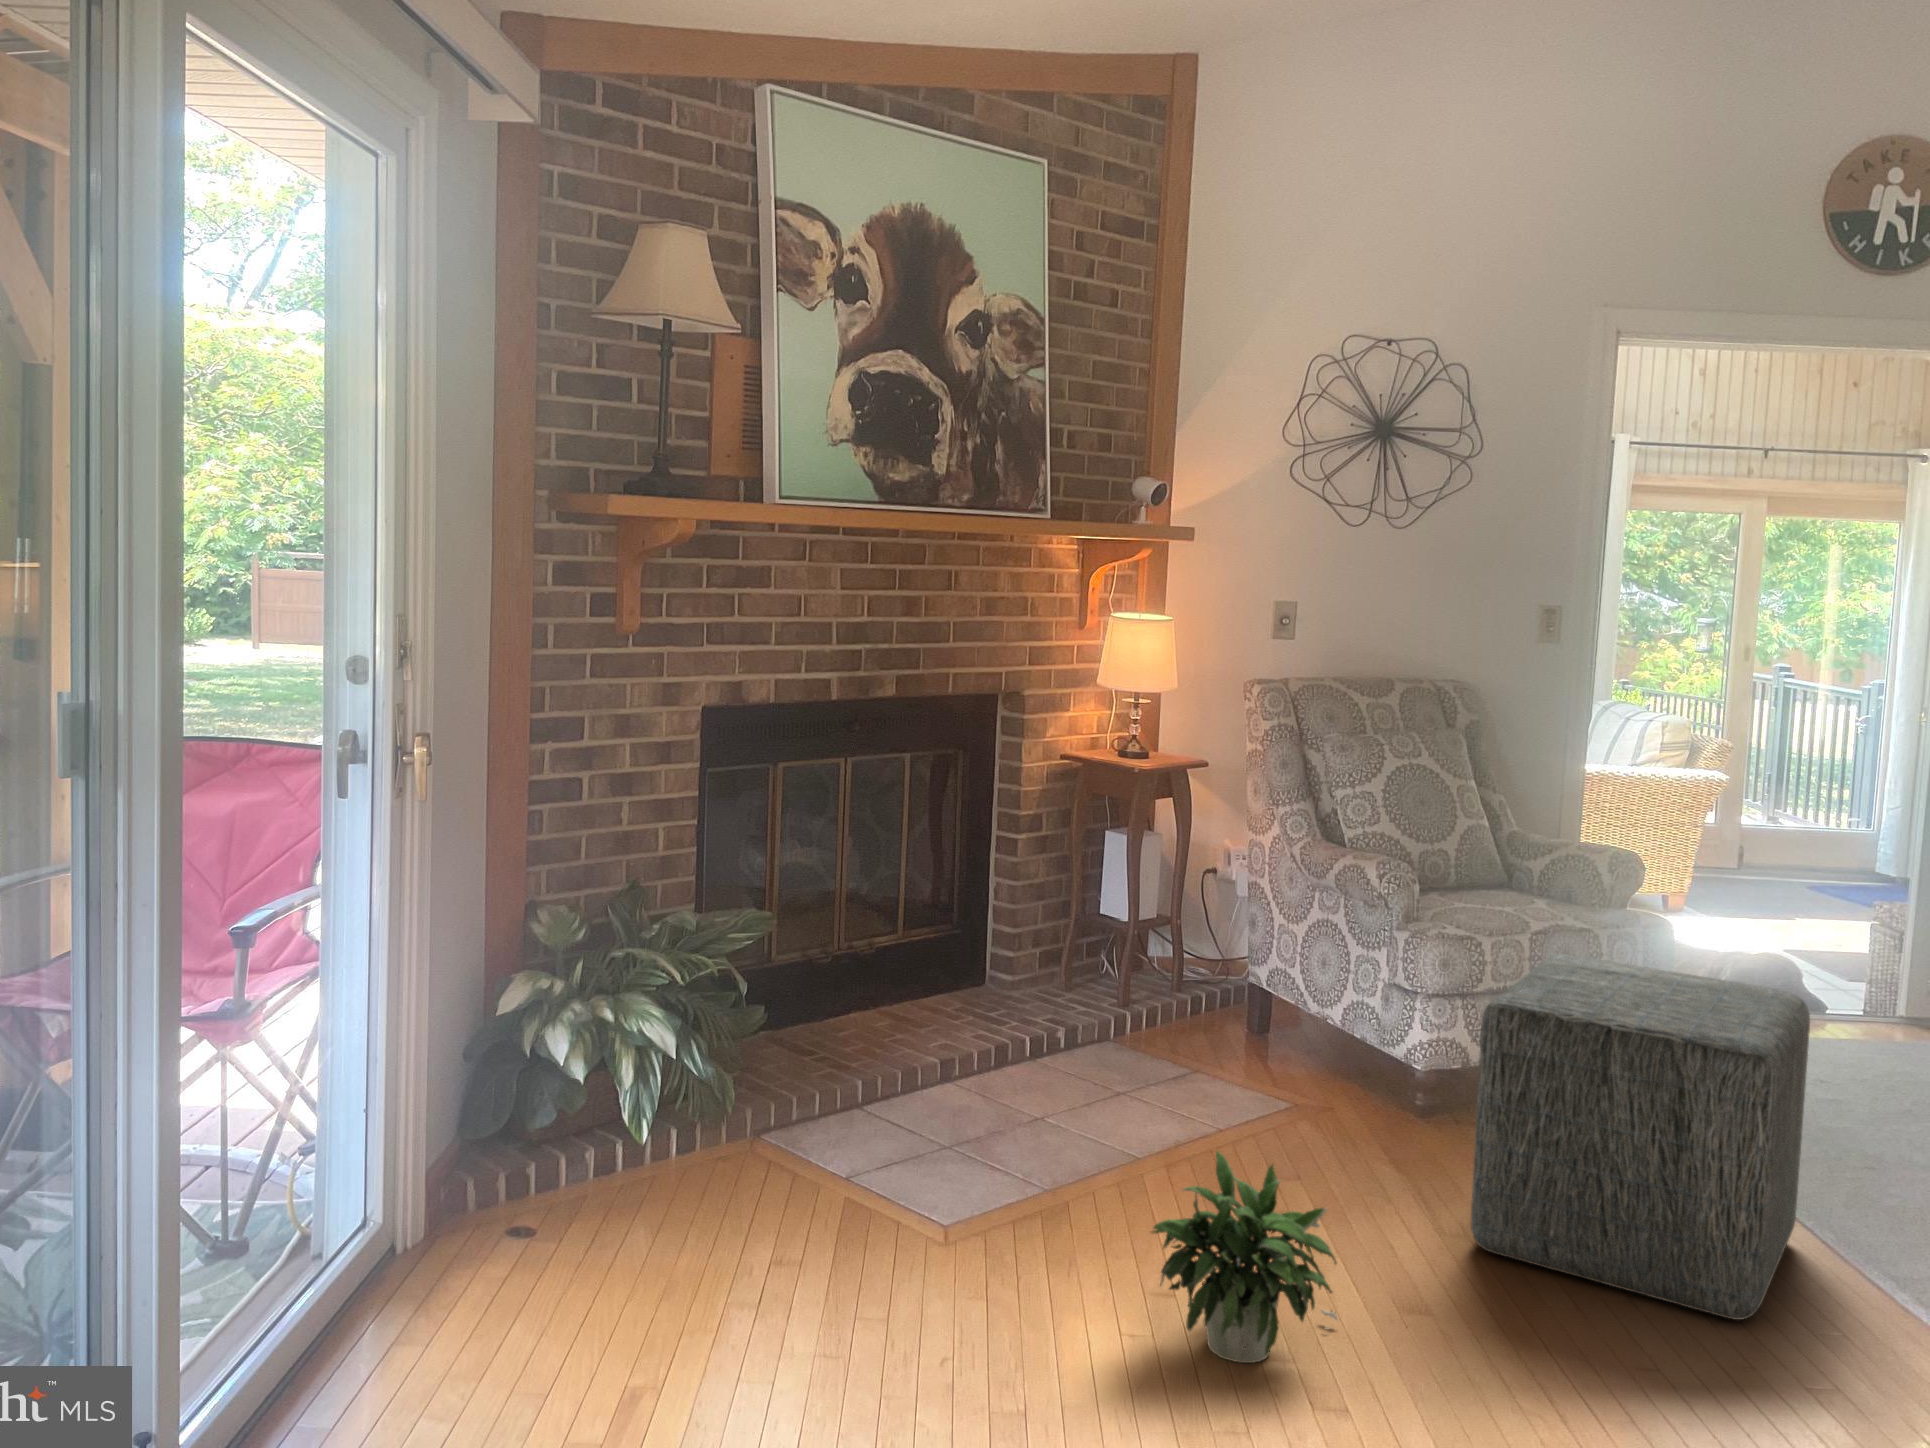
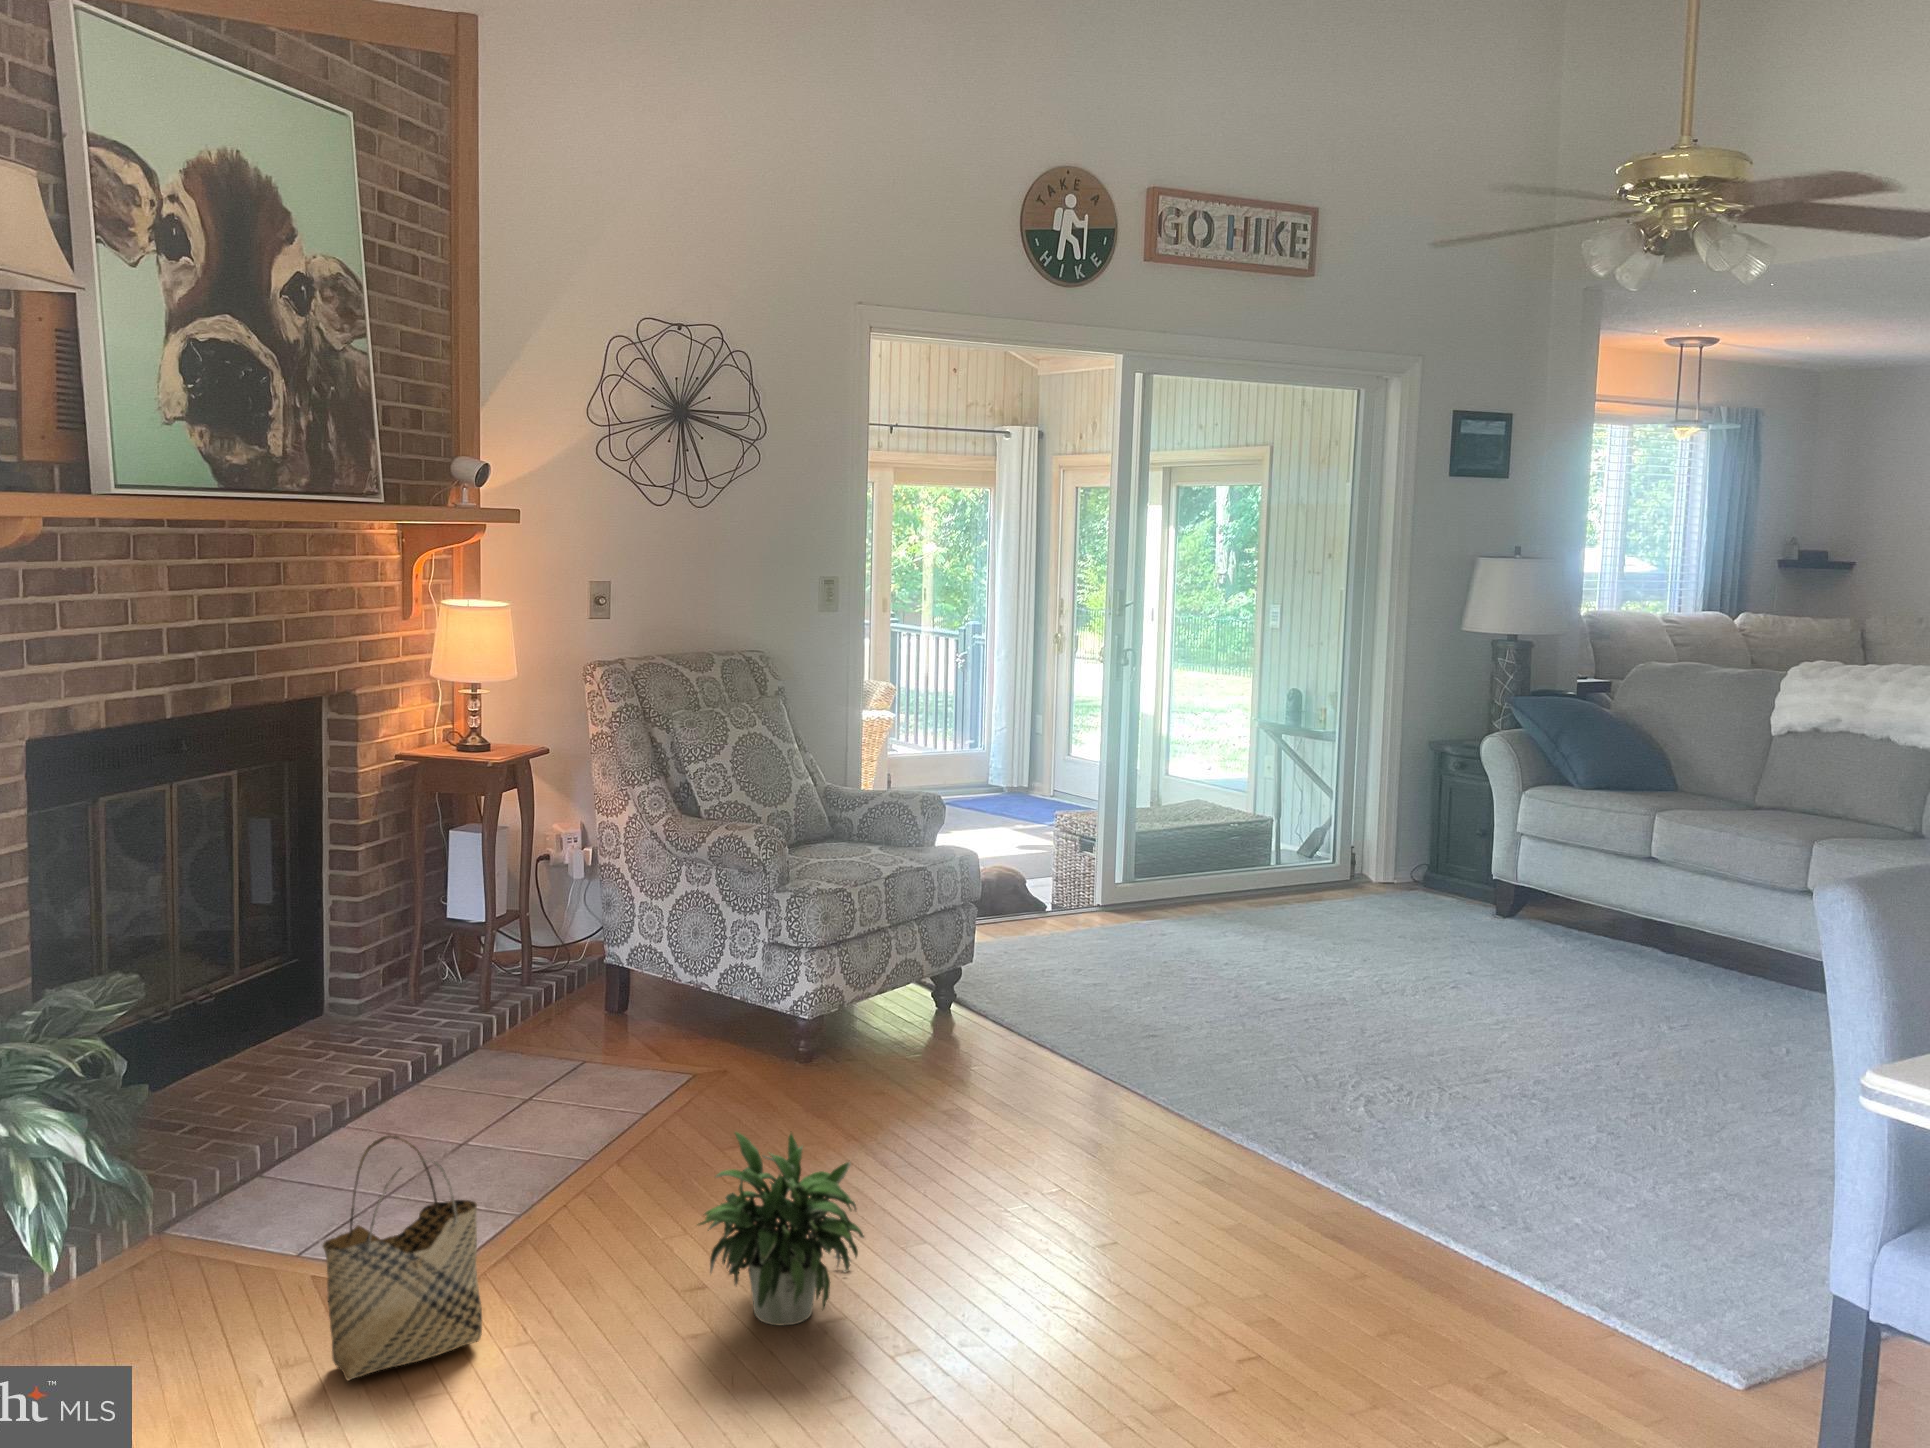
ottoman: present [1471,954,1810,1320] -> none [907,894,1146,1175]
woven basket: none [807,1079,953,1290] -> present [323,1135,482,1380]

